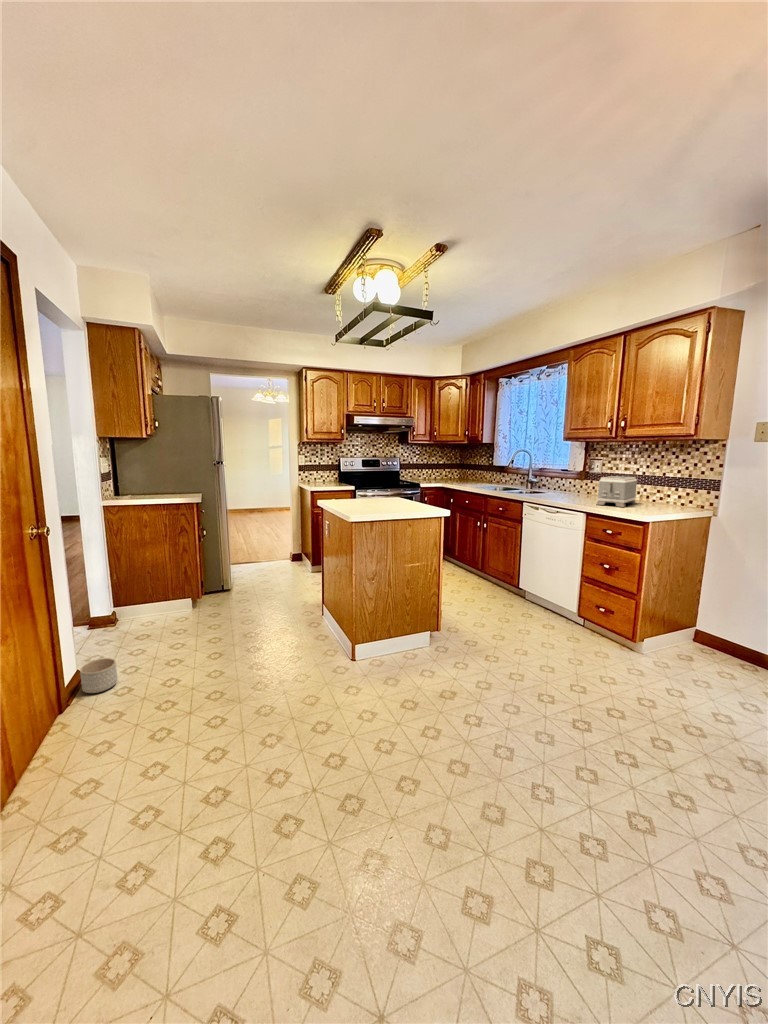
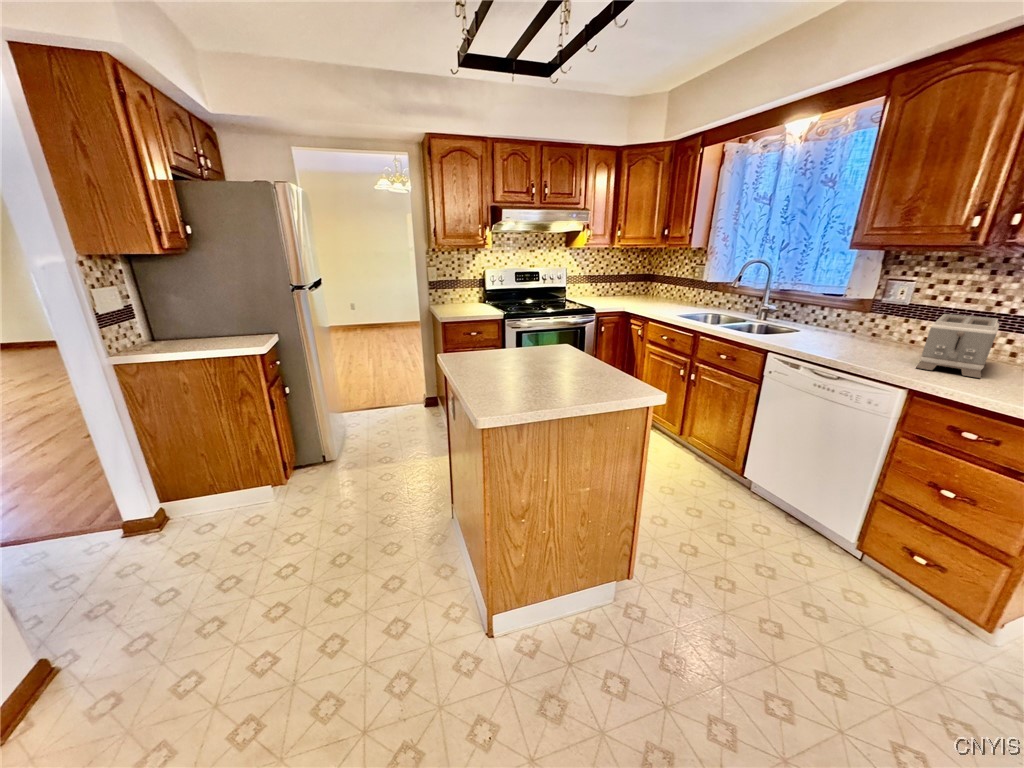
planter: present [80,658,117,693] -> none [25,640,106,712]

